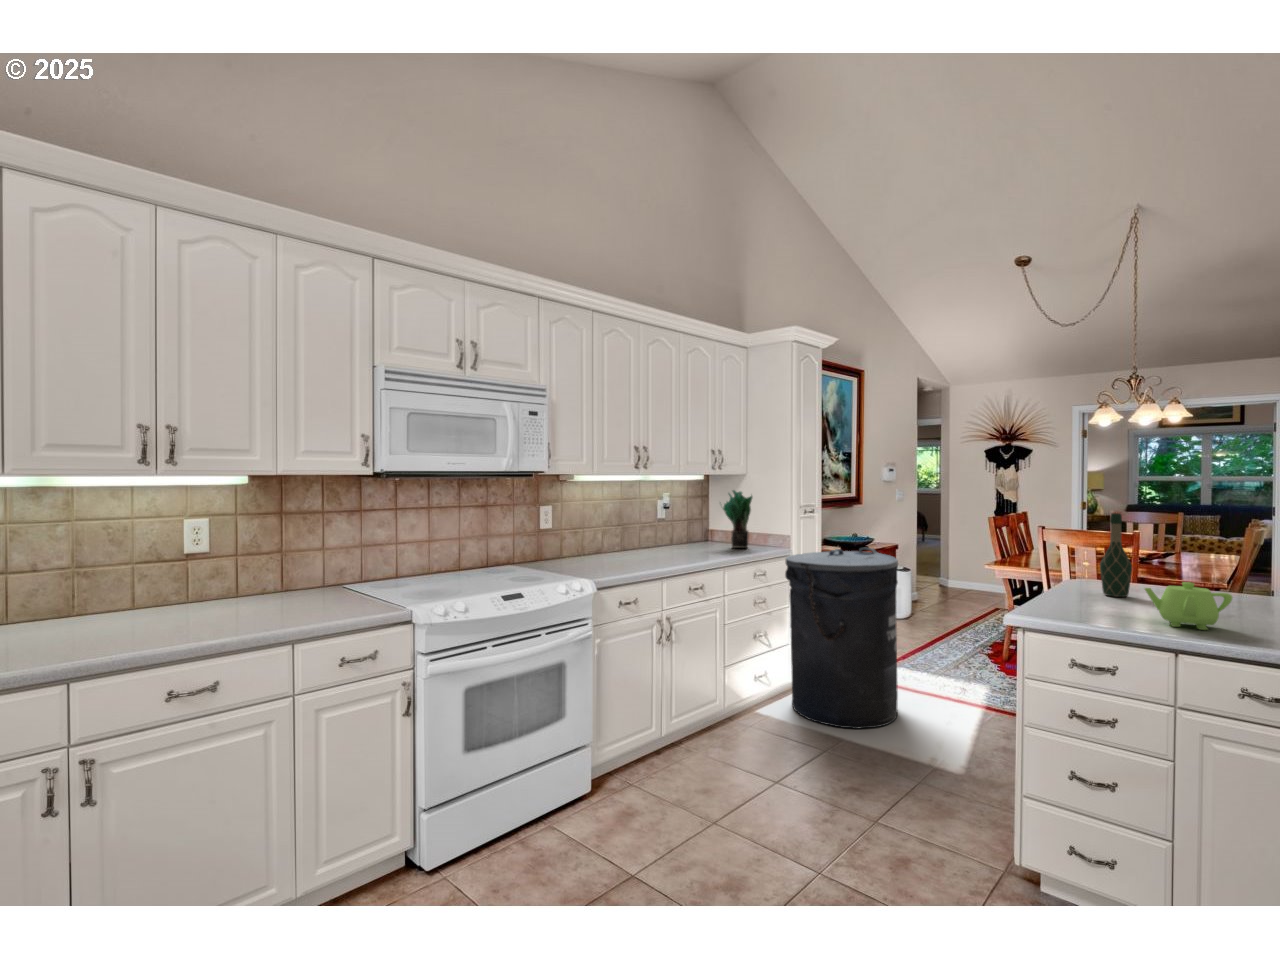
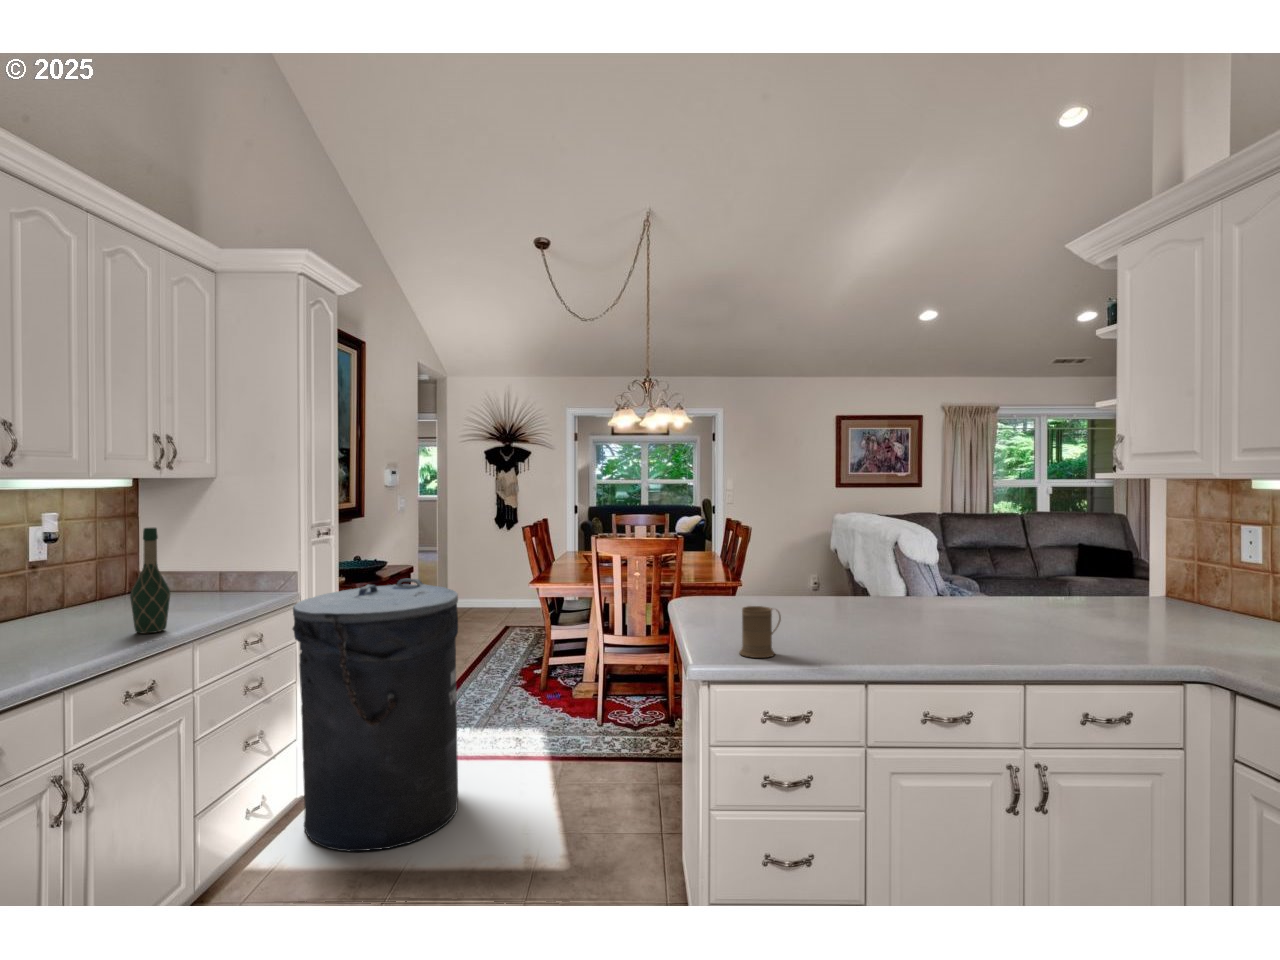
potted plant: present [723,490,752,548] -> none [167,504,233,601]
wine bottle: present [1100,513,1132,597] -> present [130,528,170,633]
mug: none [1062,579,1107,620] -> present [739,606,781,658]
teapot: present [1145,582,1232,630] -> none [813,597,888,651]

